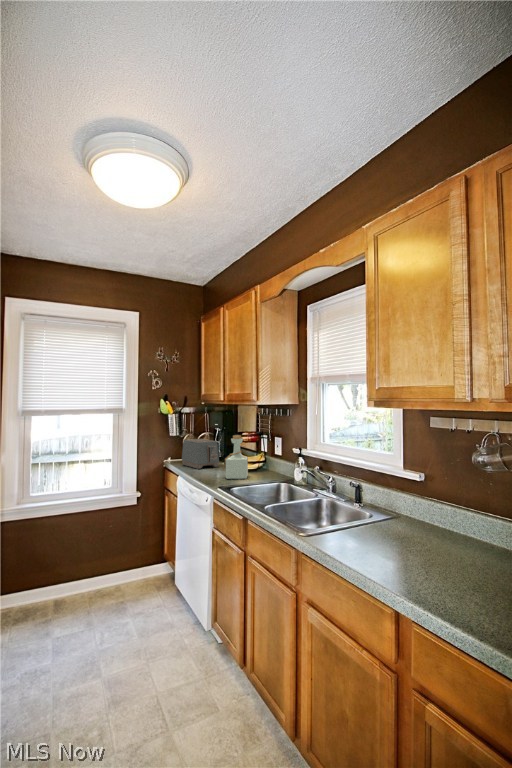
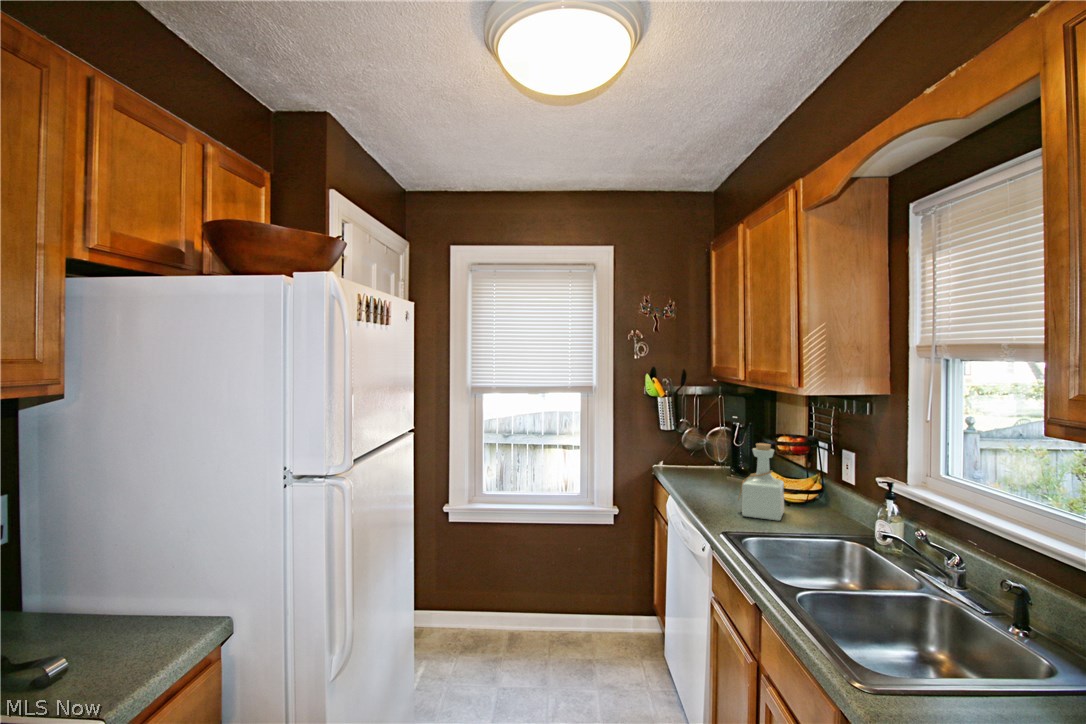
toaster: present [182,439,219,469] -> none [678,437,737,487]

